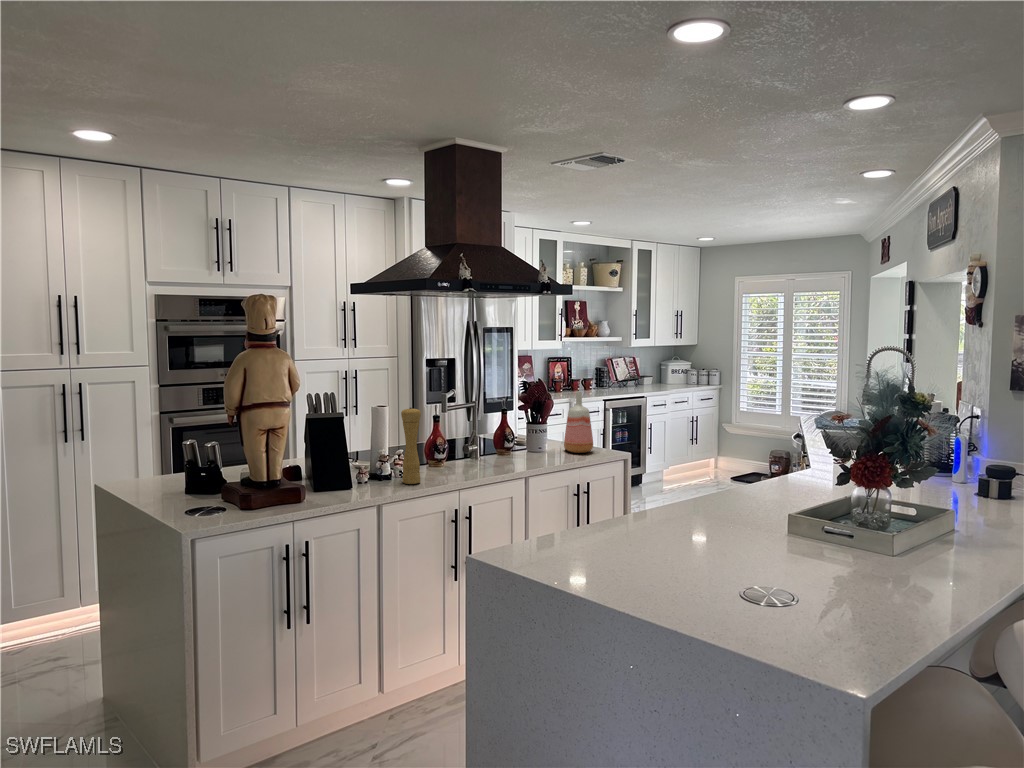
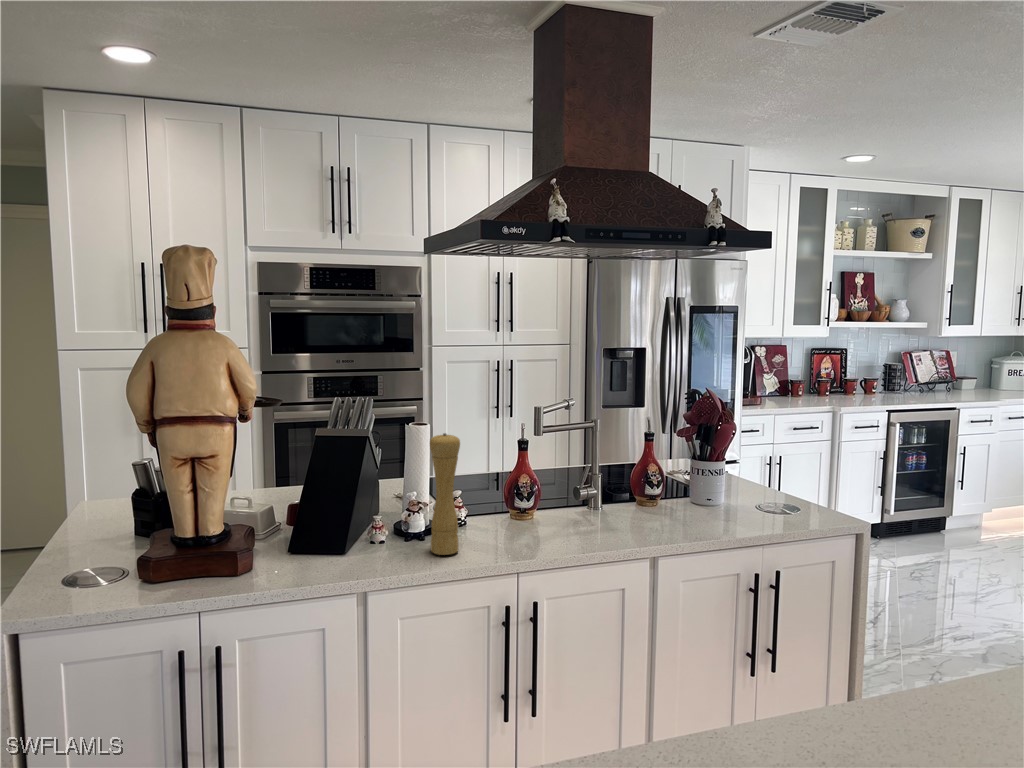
vase: present [564,392,593,453] -> none [747,415,798,517]

